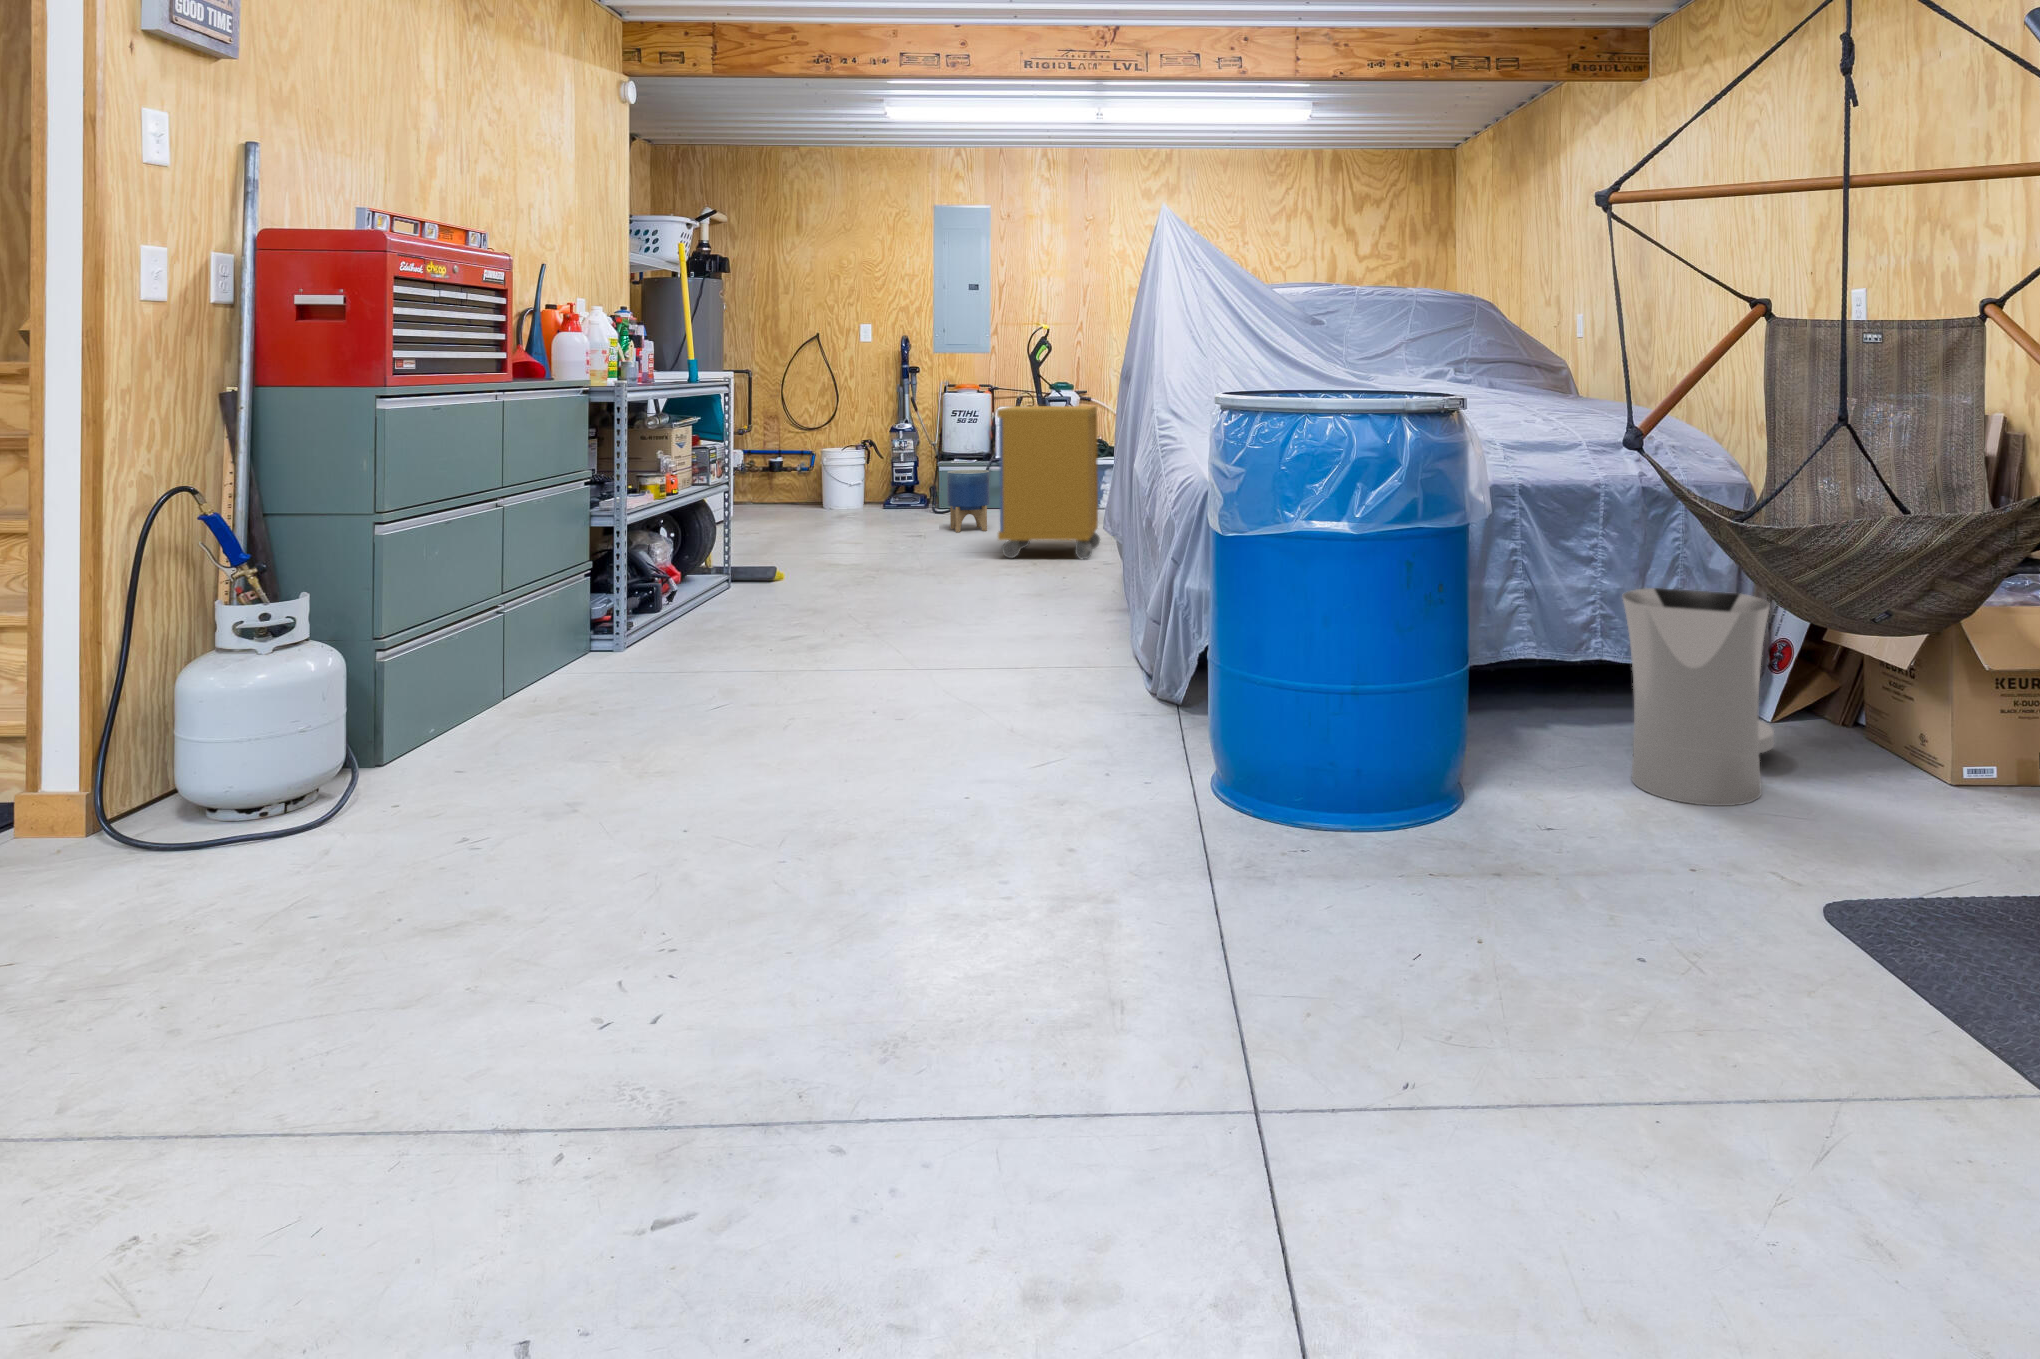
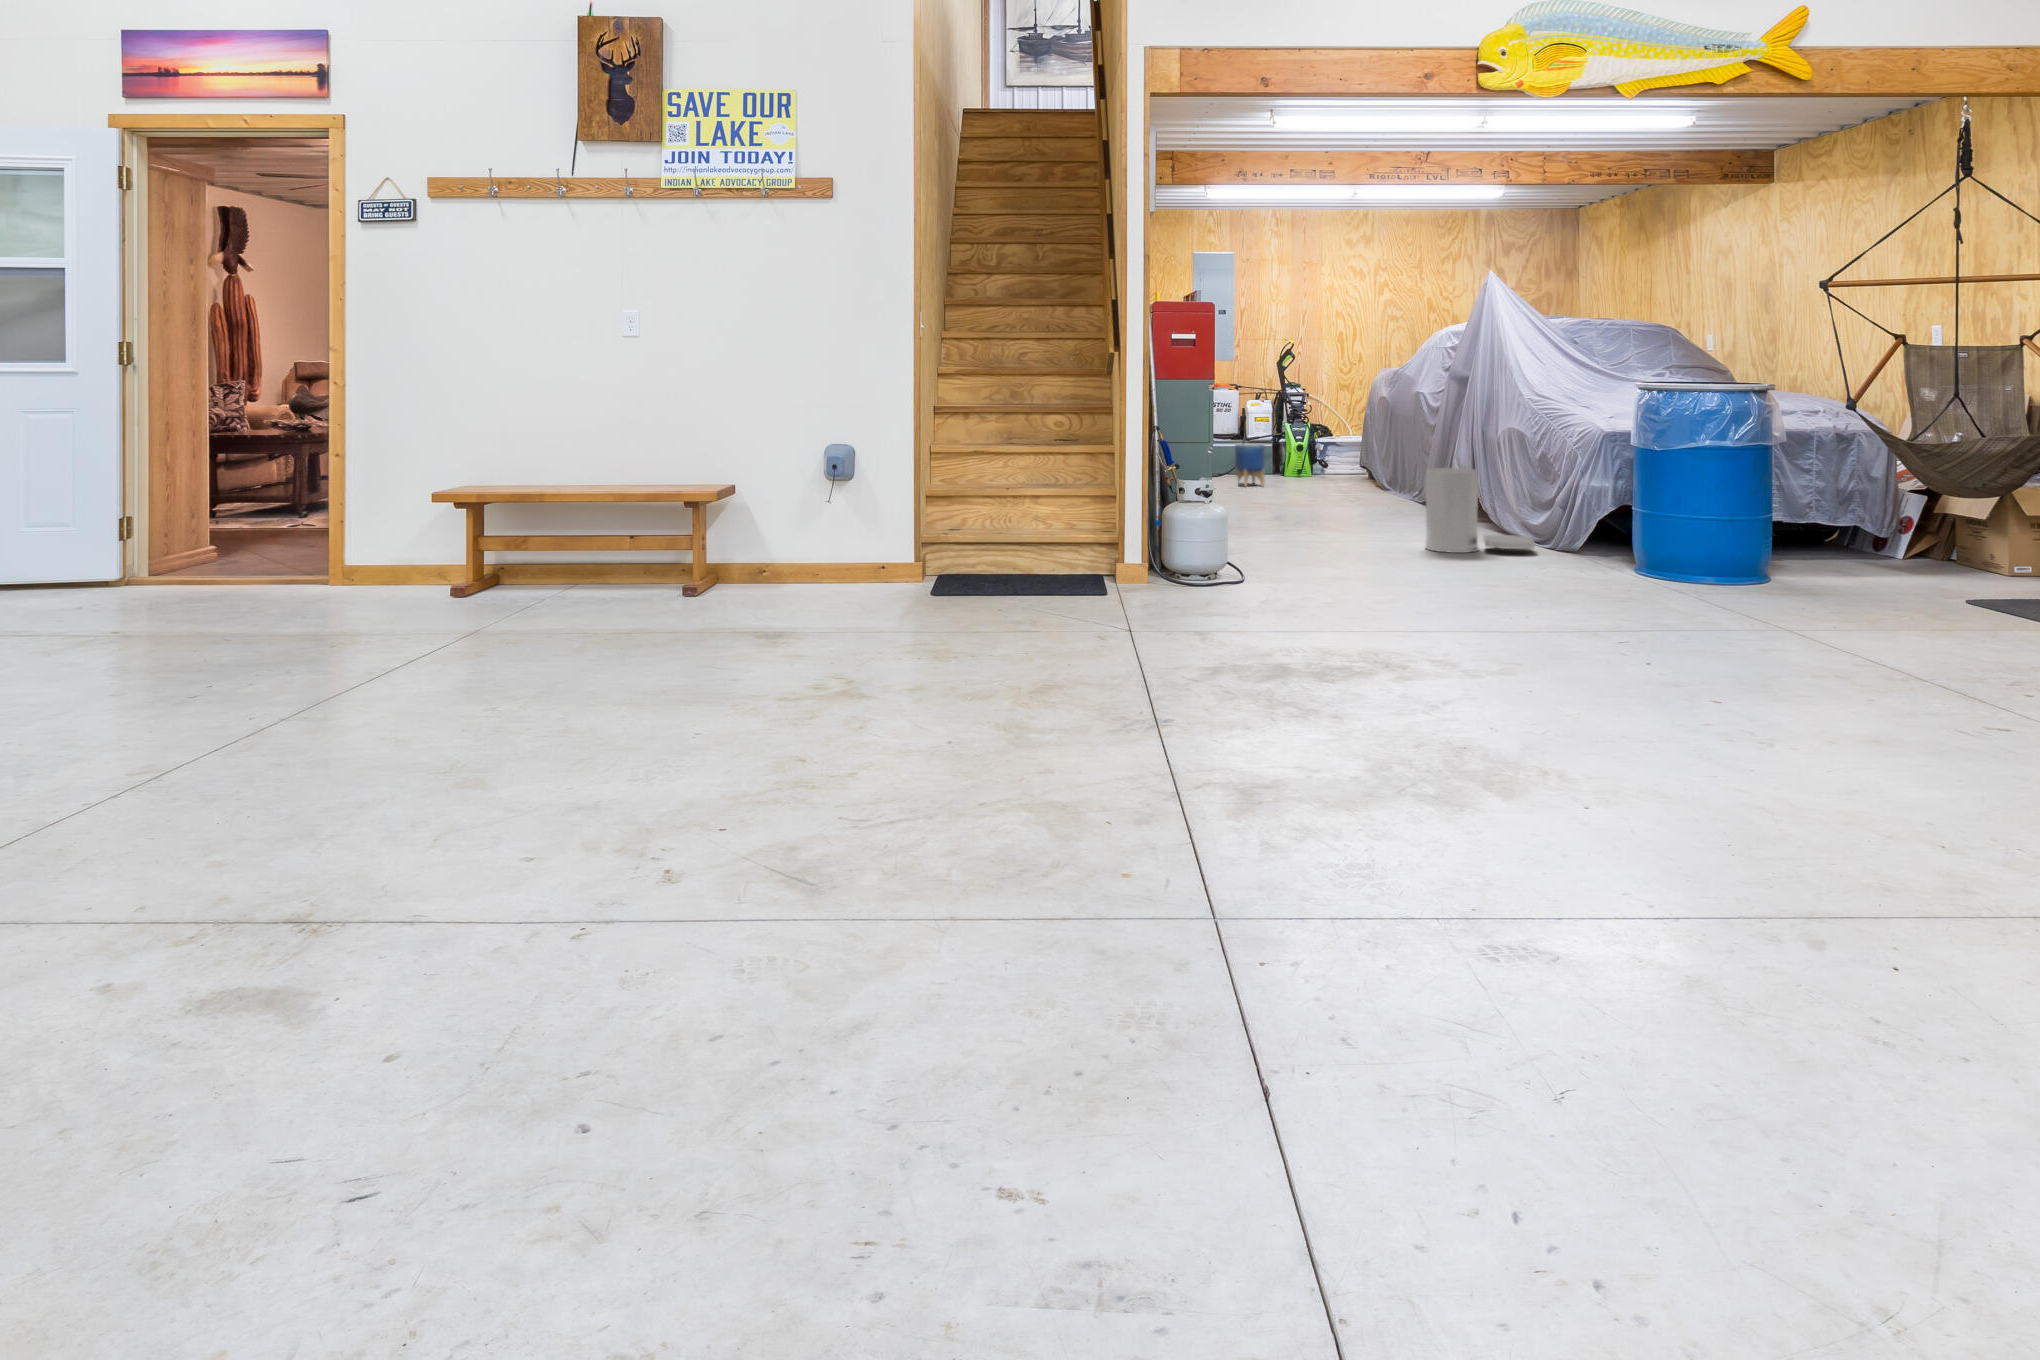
storage cabinet: present [997,406,1100,559] -> none [1306,397,1378,500]
trash can: present [1622,588,1774,806] -> present [1425,468,1535,553]

